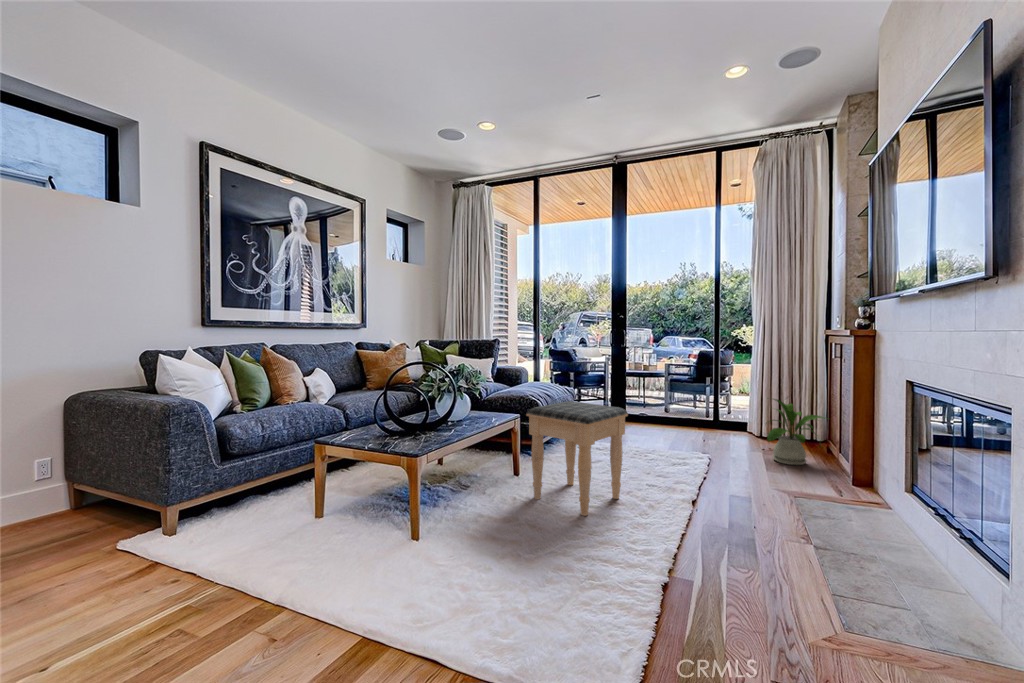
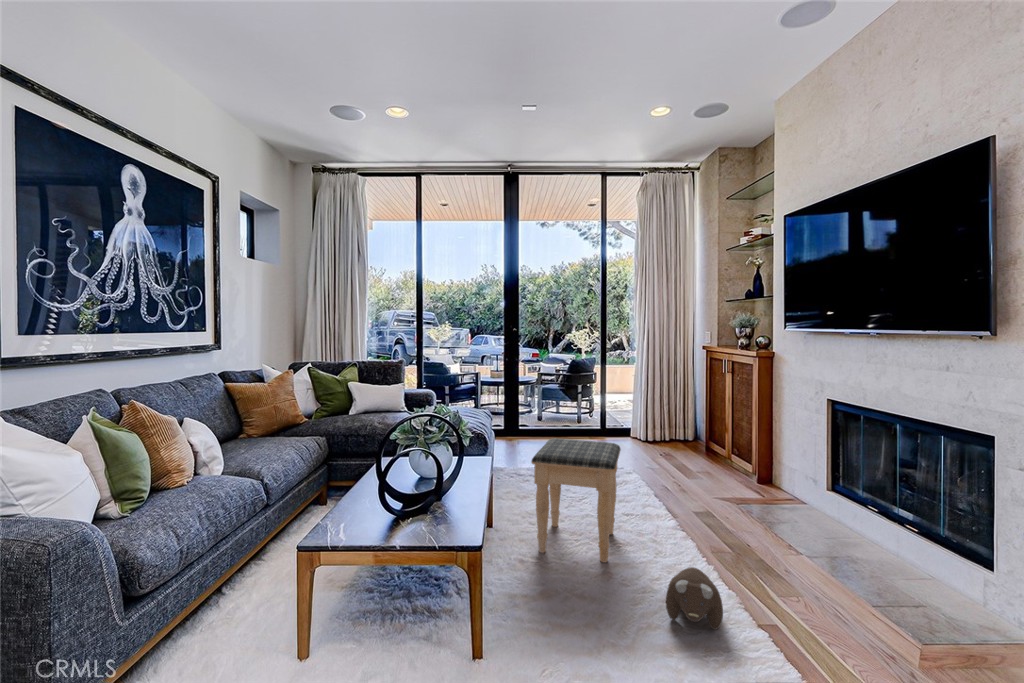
house plant: present [767,399,825,465] -> none [670,411,717,467]
plush toy: none [583,518,648,581] -> present [666,567,723,630]

